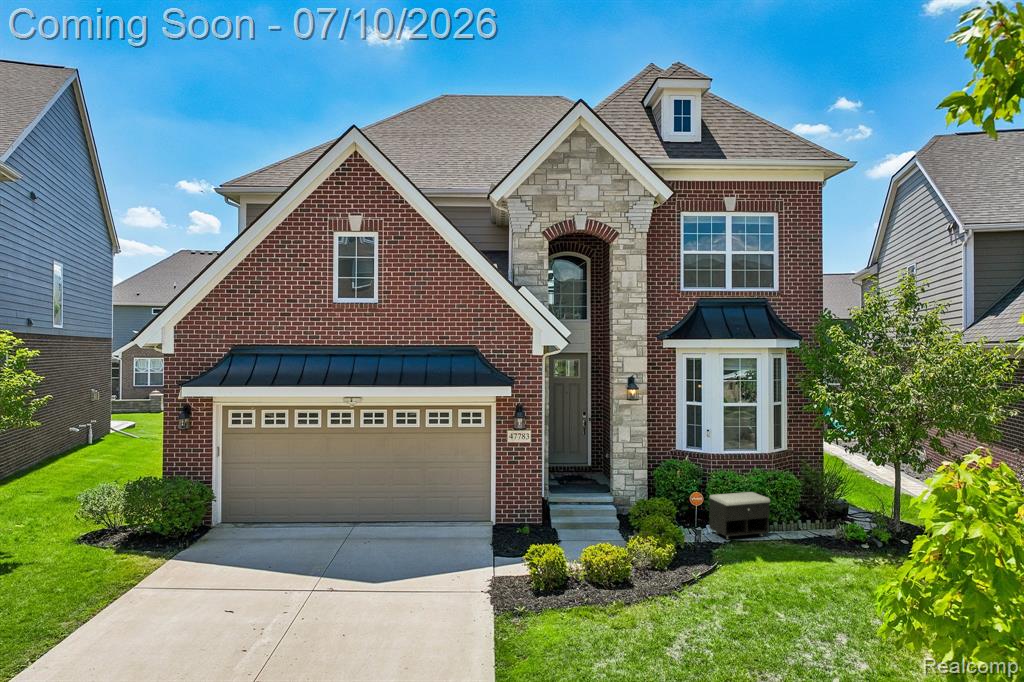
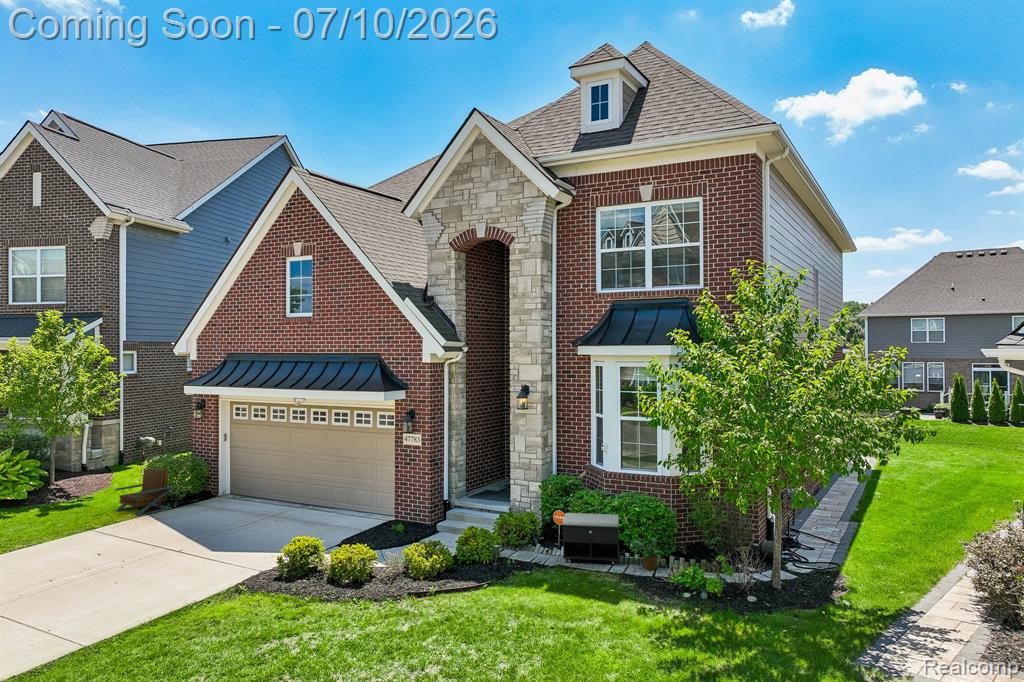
lounge chair: none [118,491,201,556] -> present [116,468,174,516]
potted plant: none [778,509,803,537] -> present [630,538,661,570]

